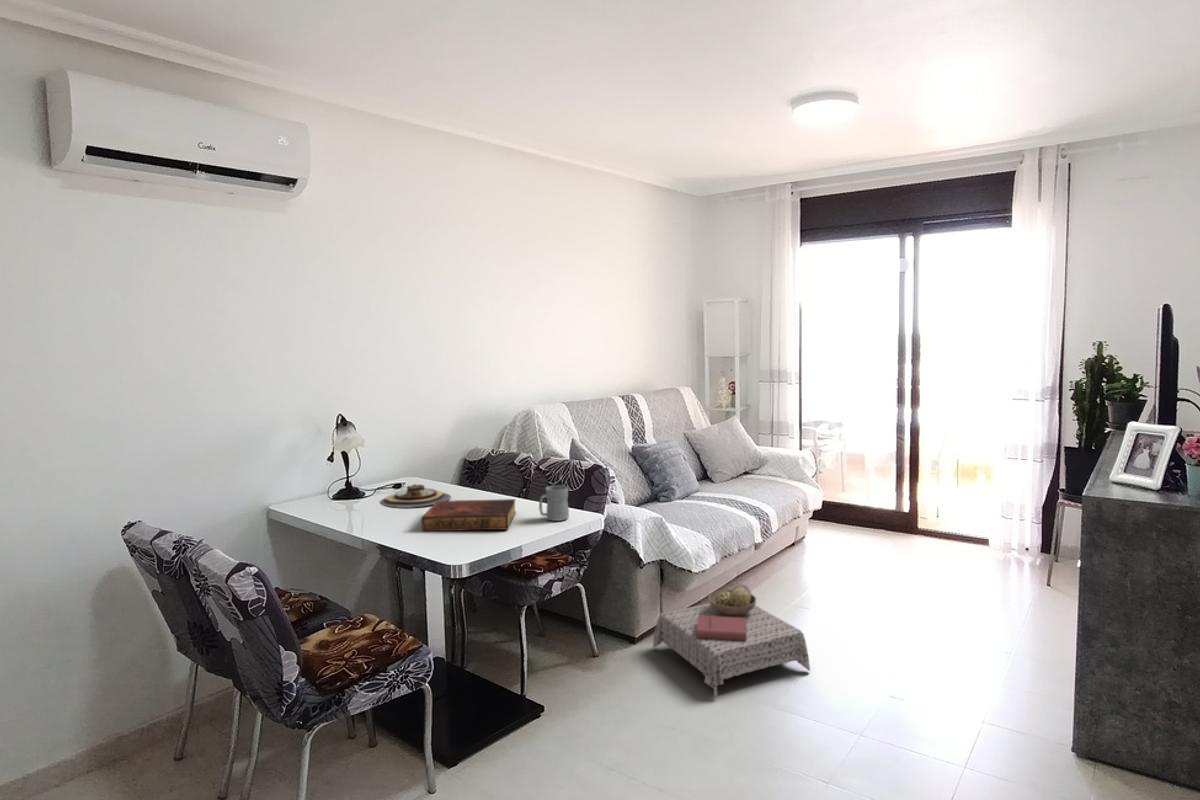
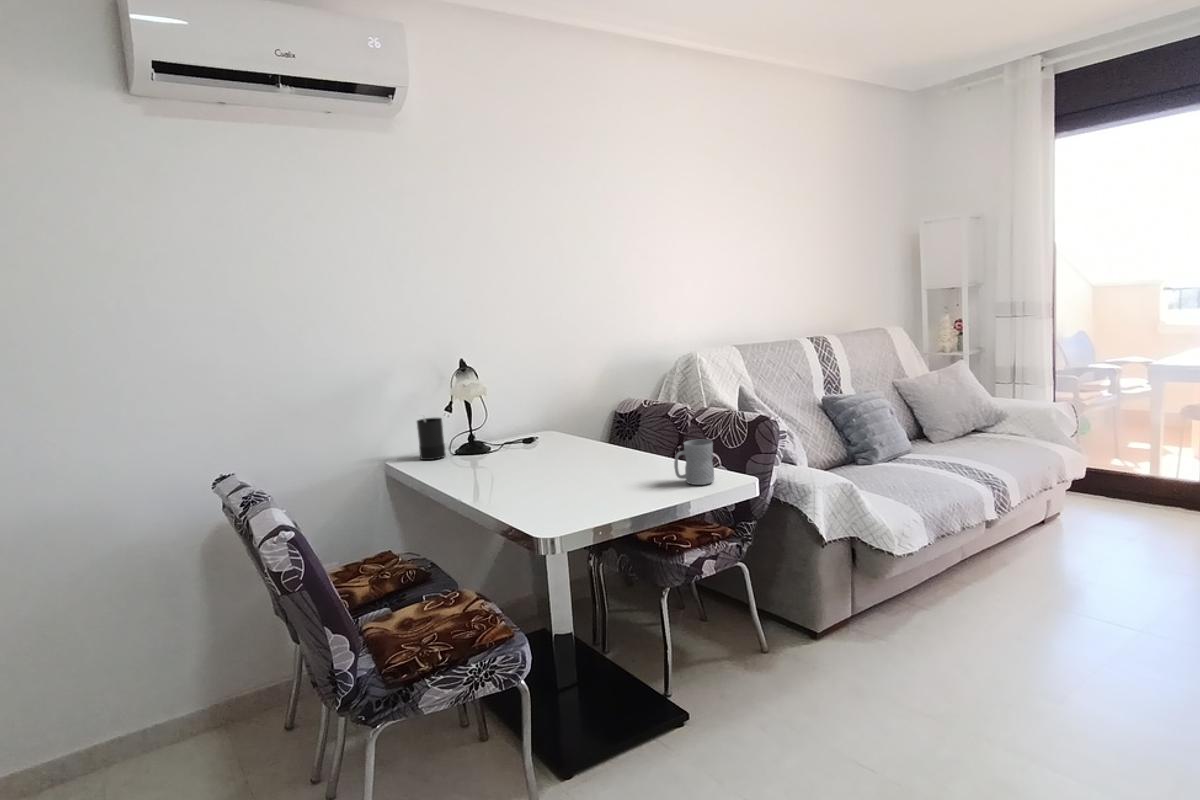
candle: none [300,465,326,505] -> present [417,418,446,460]
plate: present [380,485,451,508] -> none [502,438,582,465]
book: present [422,499,516,531] -> none [529,457,650,494]
ottoman: present [653,584,810,698] -> none [839,576,1070,732]

